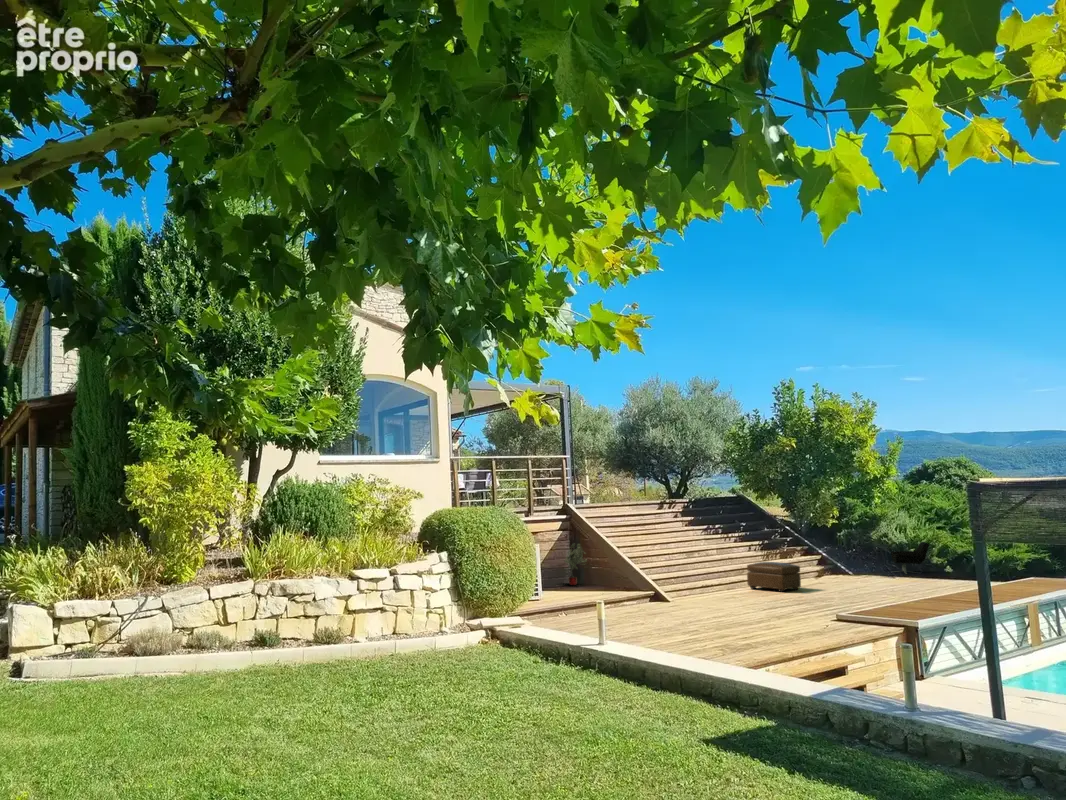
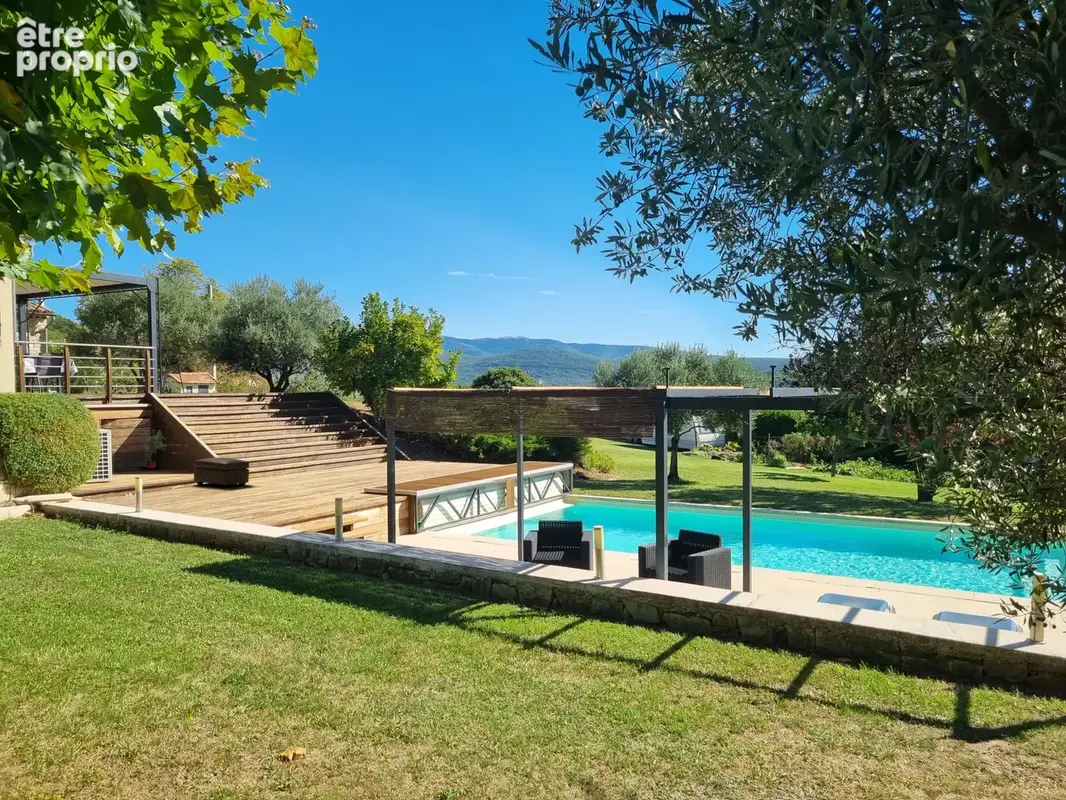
lounge chair: present [891,542,929,574] -> none [438,435,470,459]
ottoman: present [747,562,801,592] -> present [194,458,249,488]

